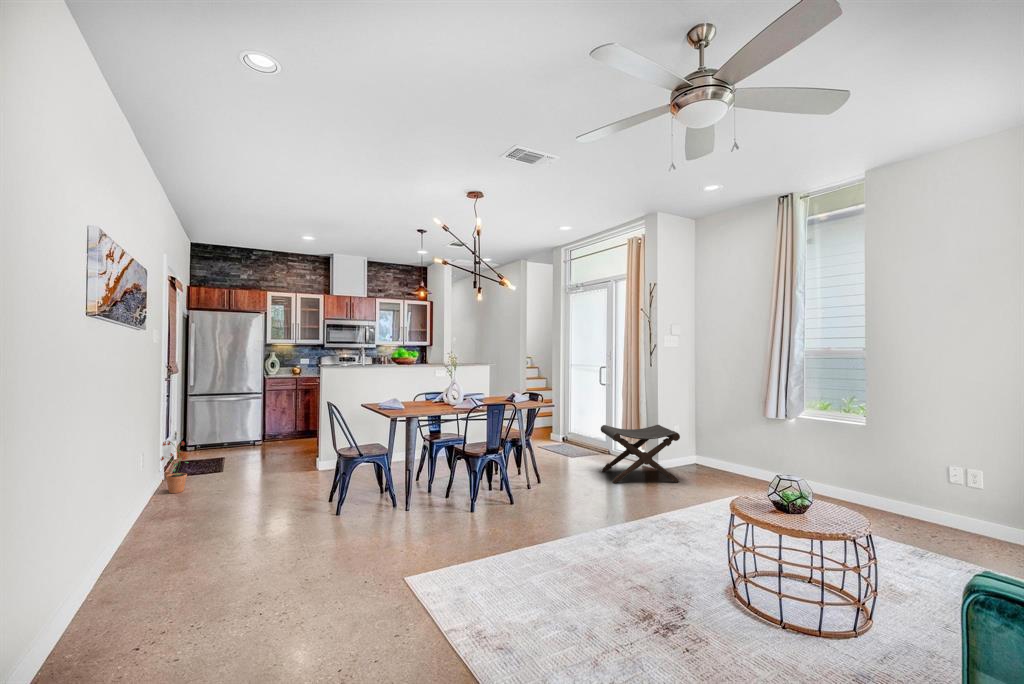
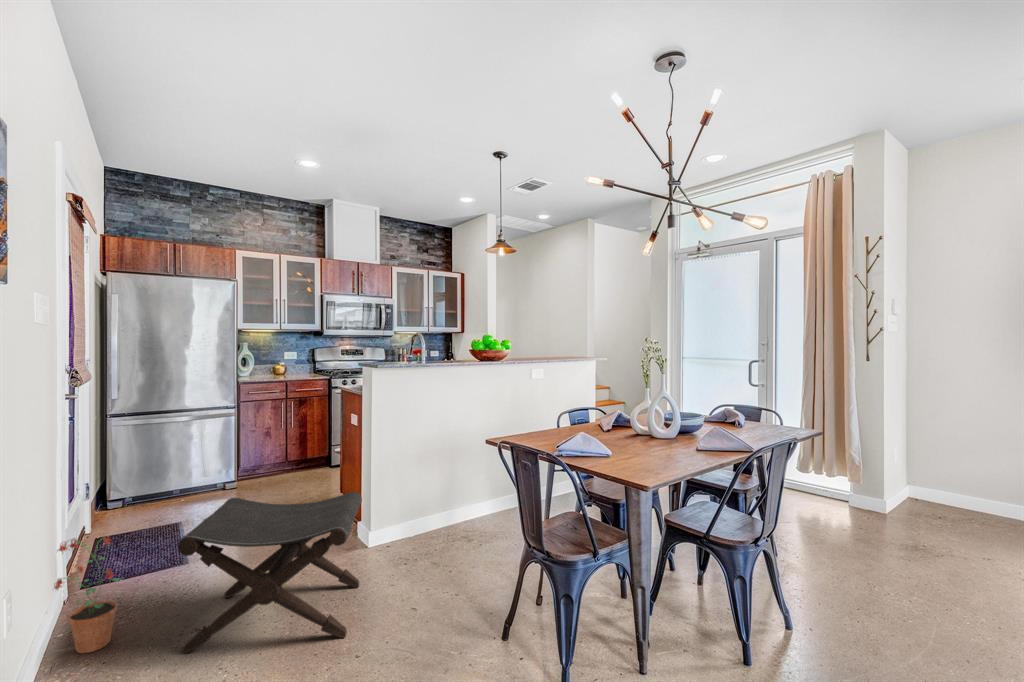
footstool: present [601,425,680,483] -> present [178,492,362,653]

